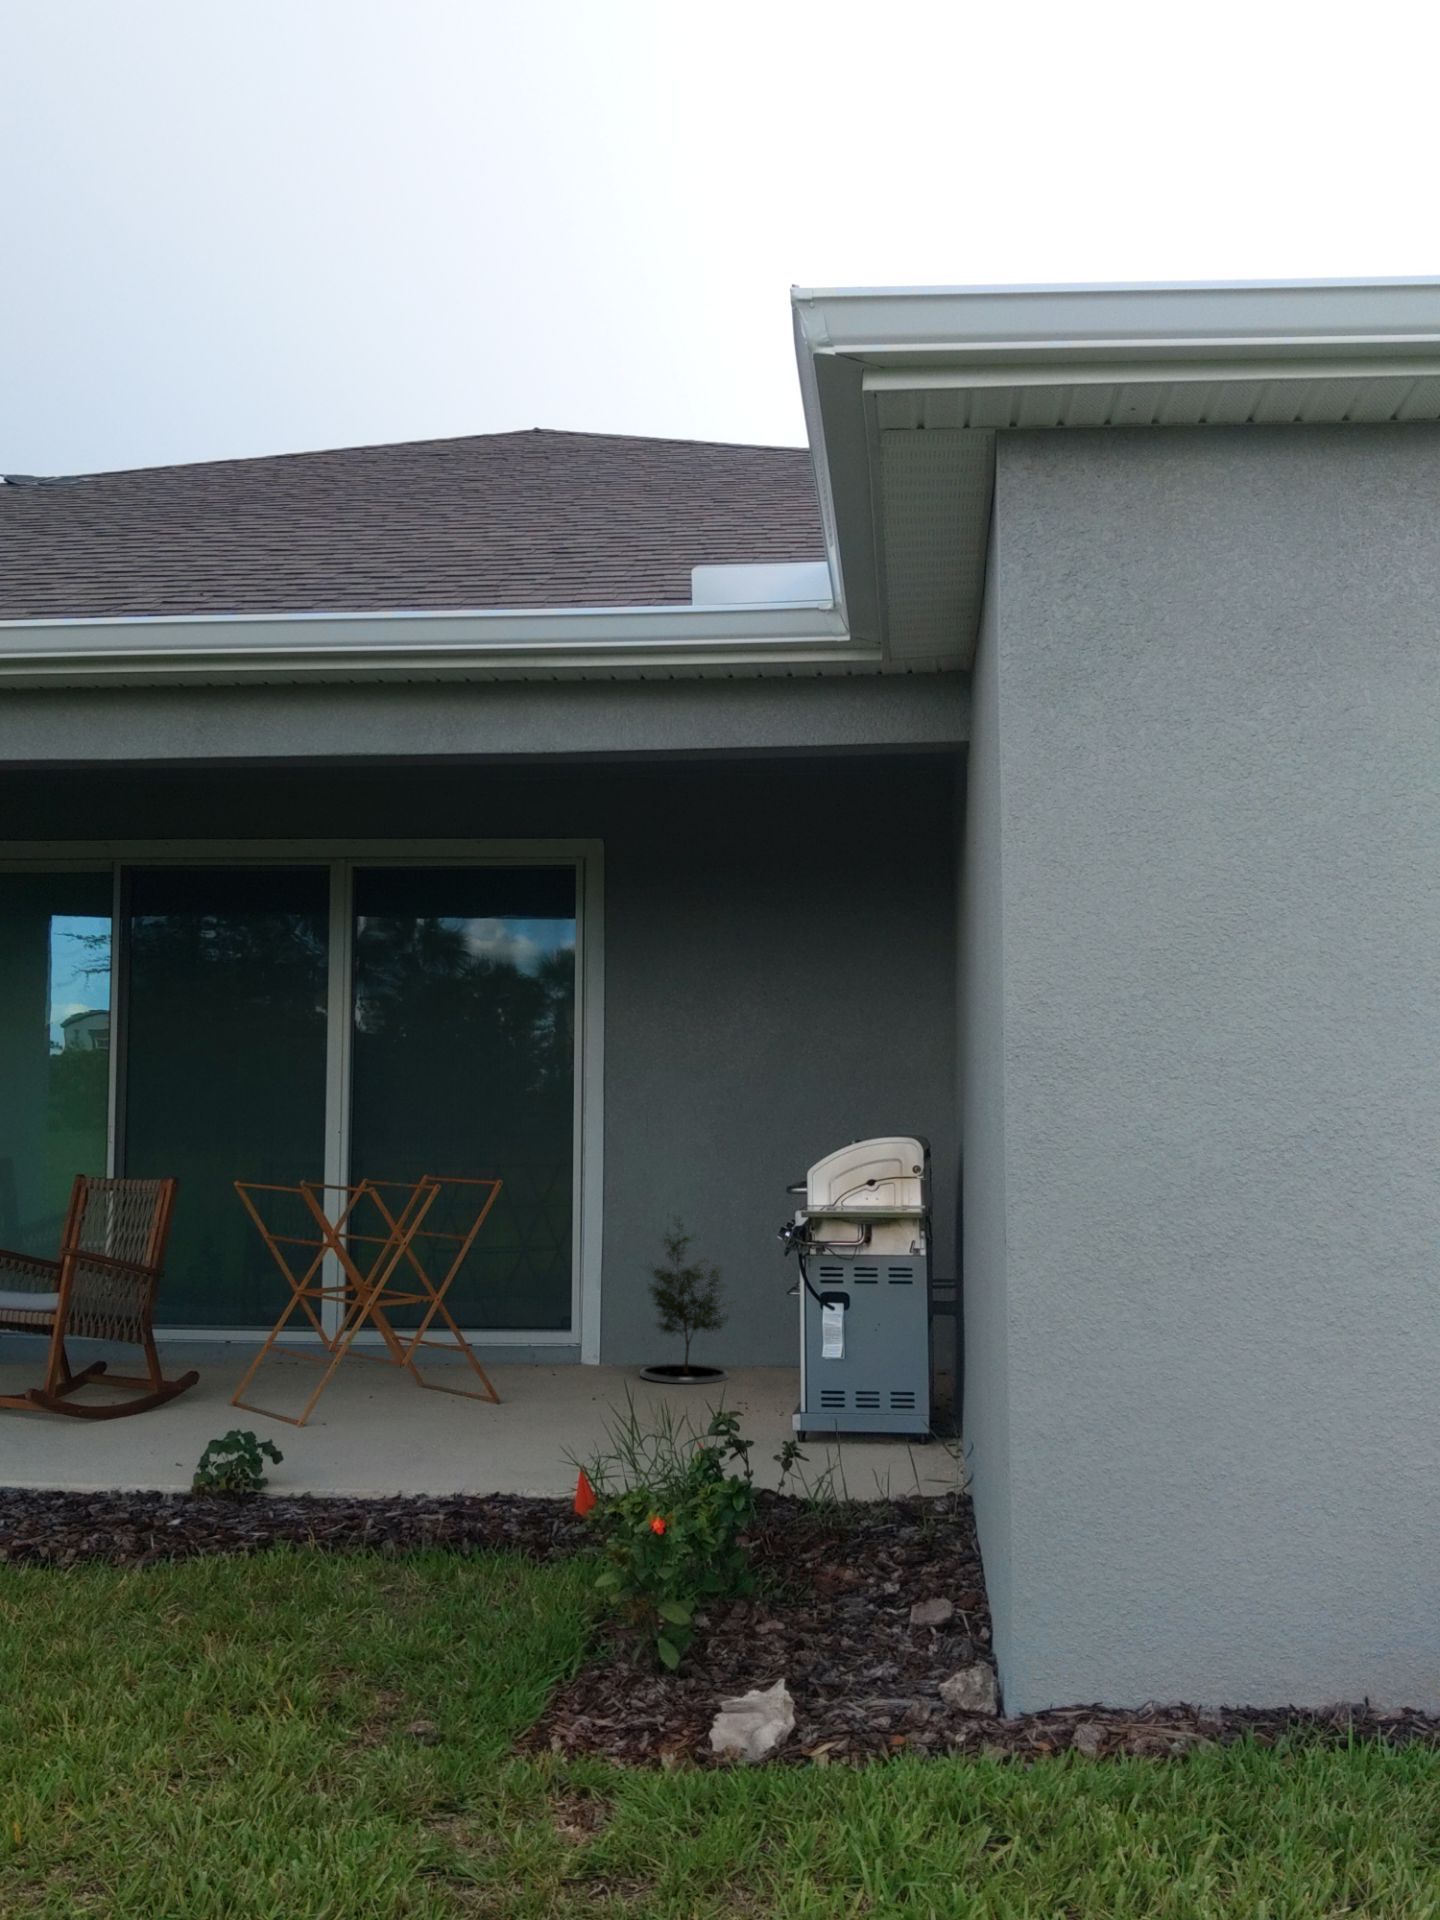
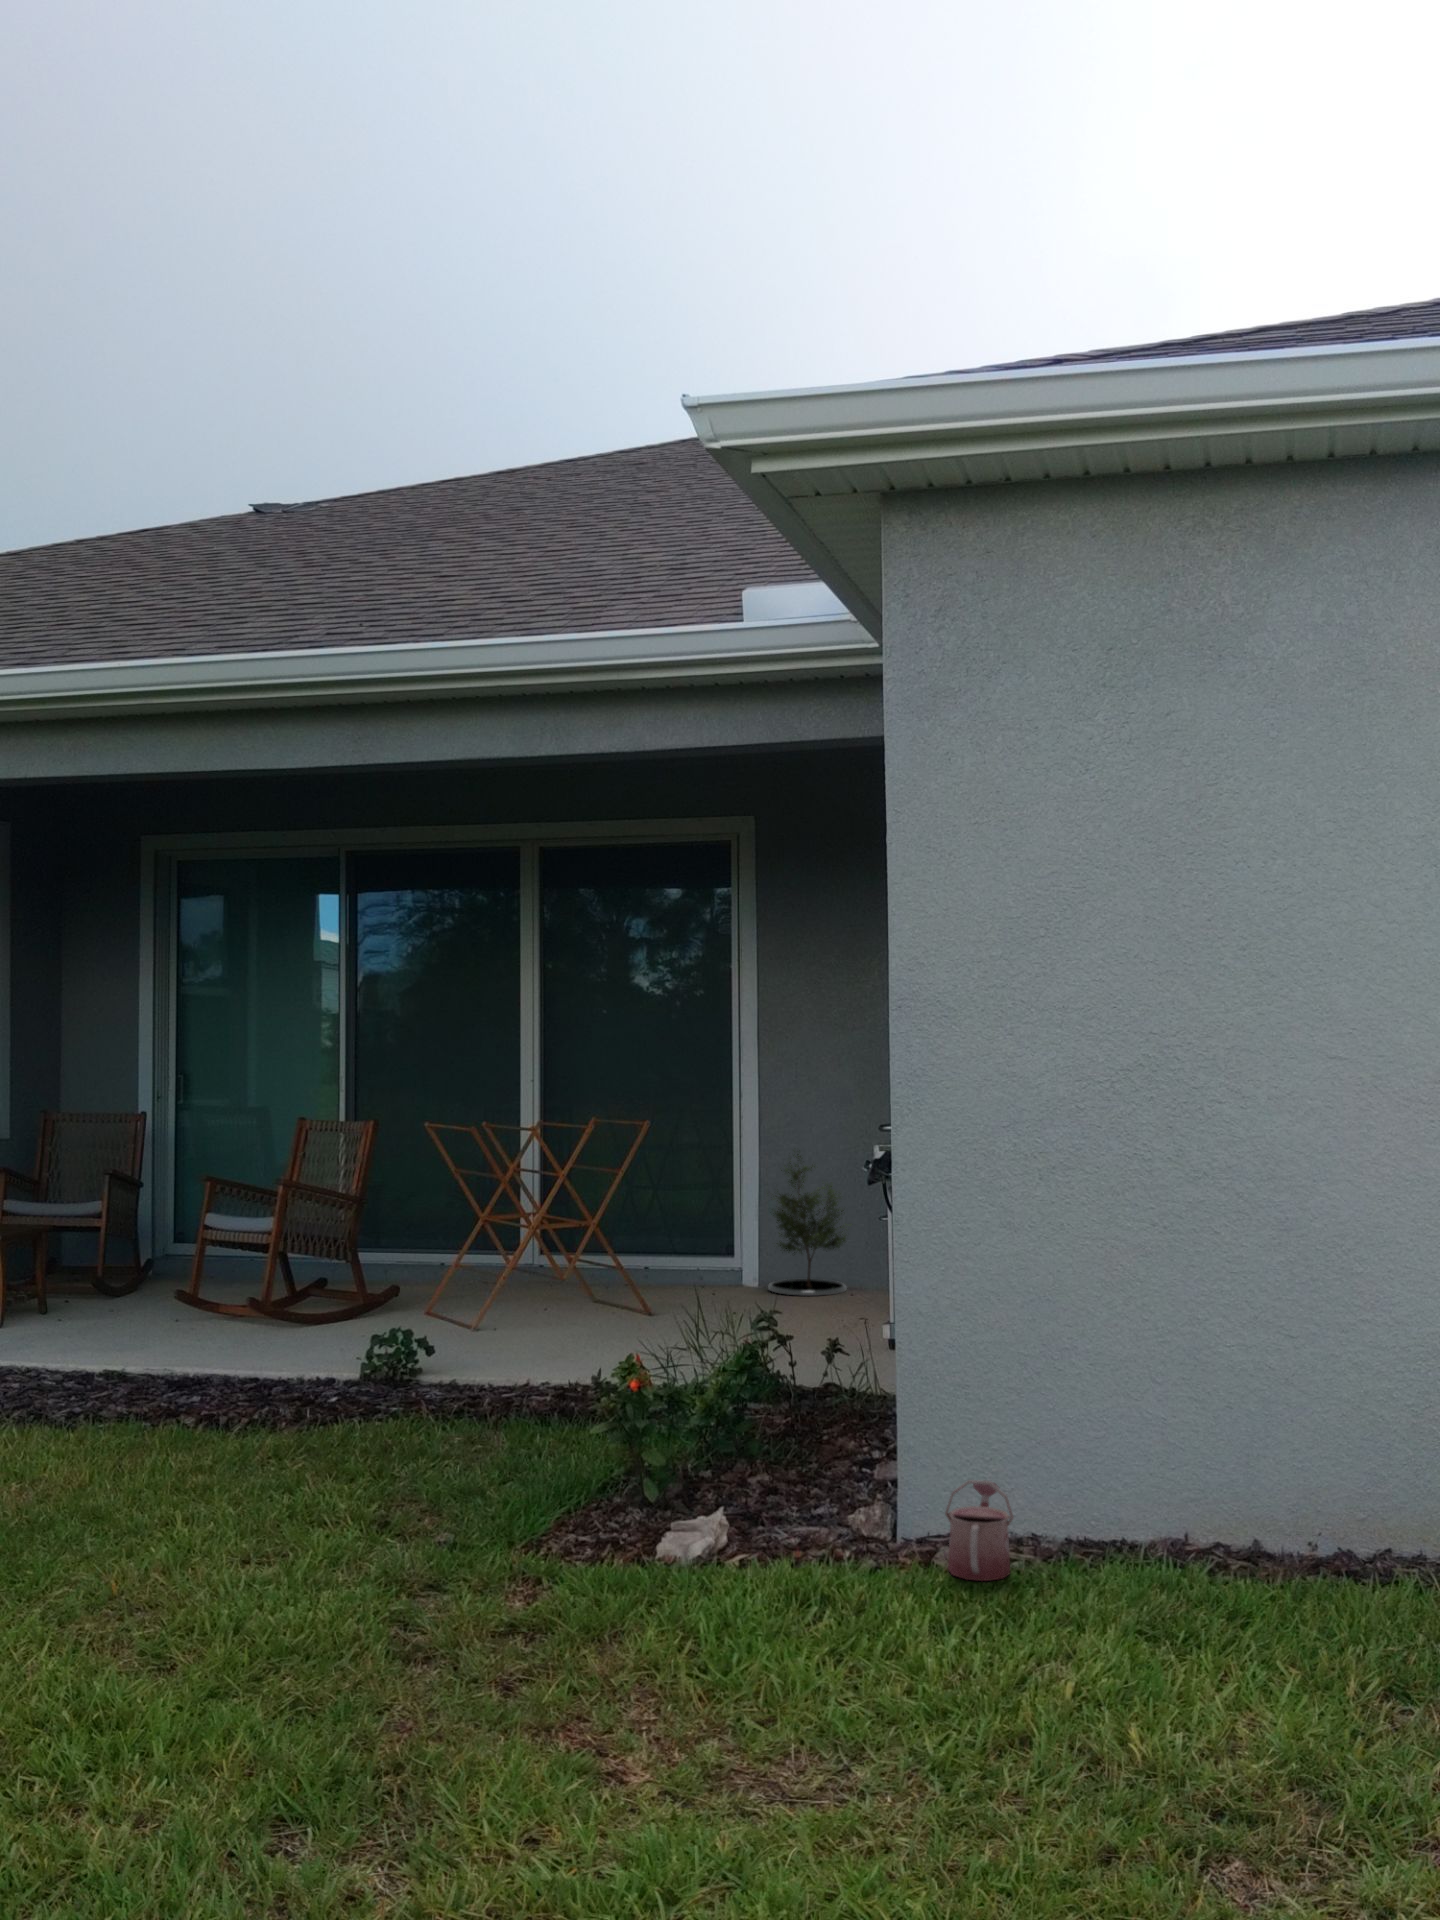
watering can: none [1100,1634,1193,1777] -> present [945,1480,1014,1581]

